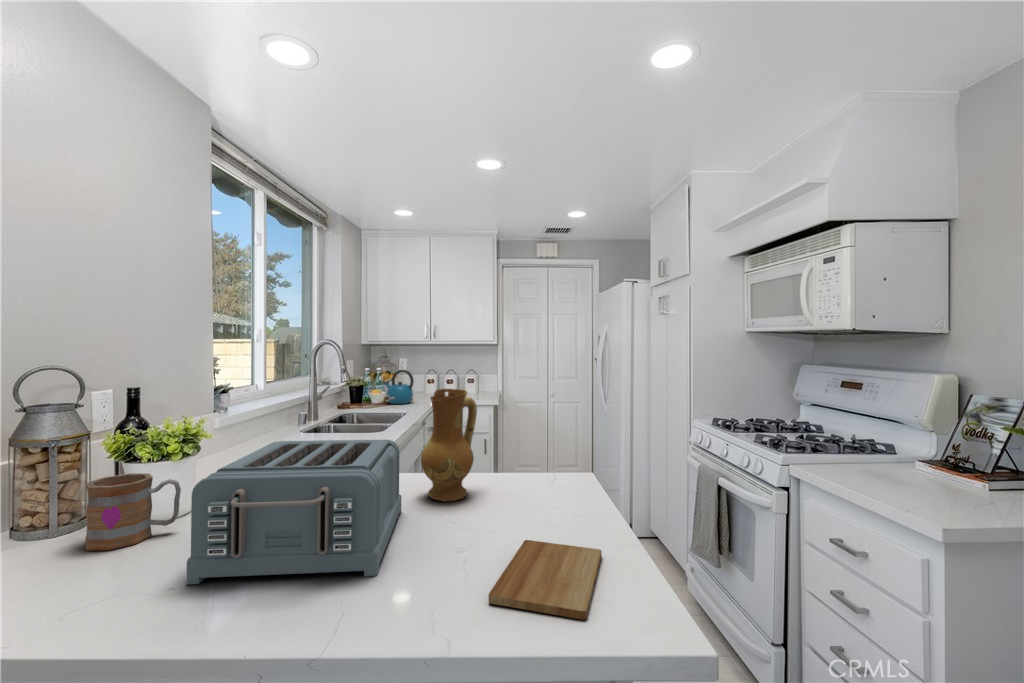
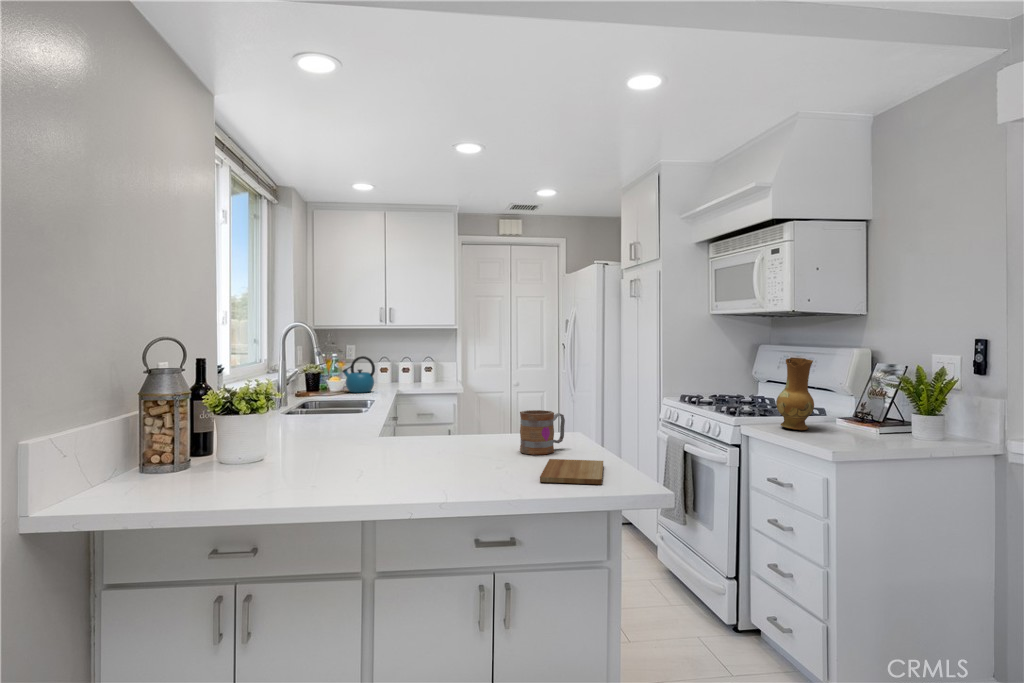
ceramic jug: present [421,389,477,502] -> present [776,359,814,430]
toaster: present [186,440,401,584] -> none [331,397,458,484]
mug: present [85,473,181,550] -> present [520,410,565,455]

